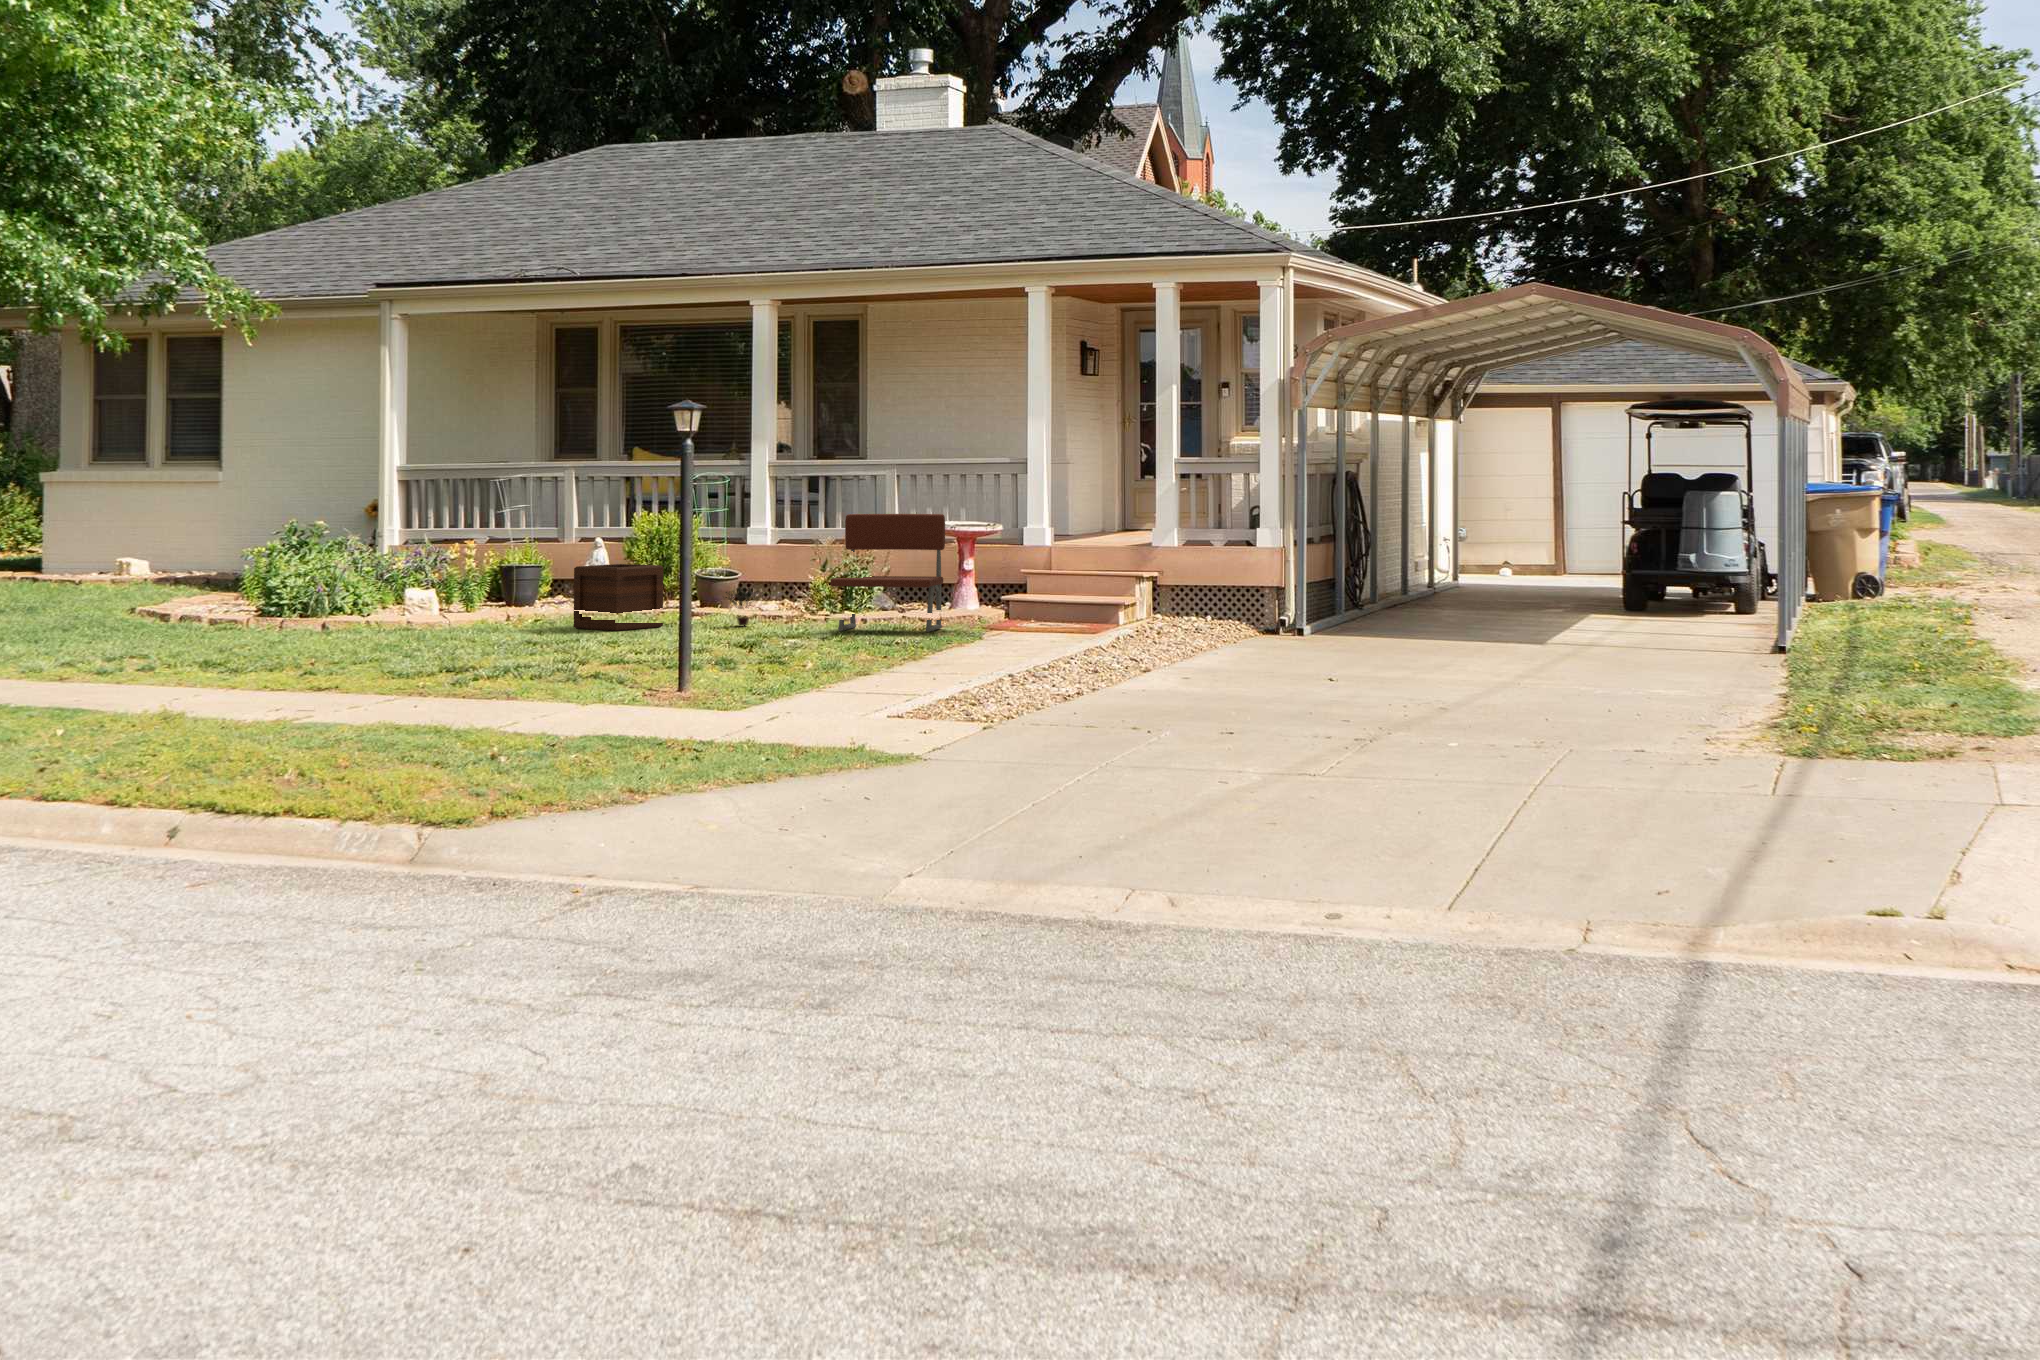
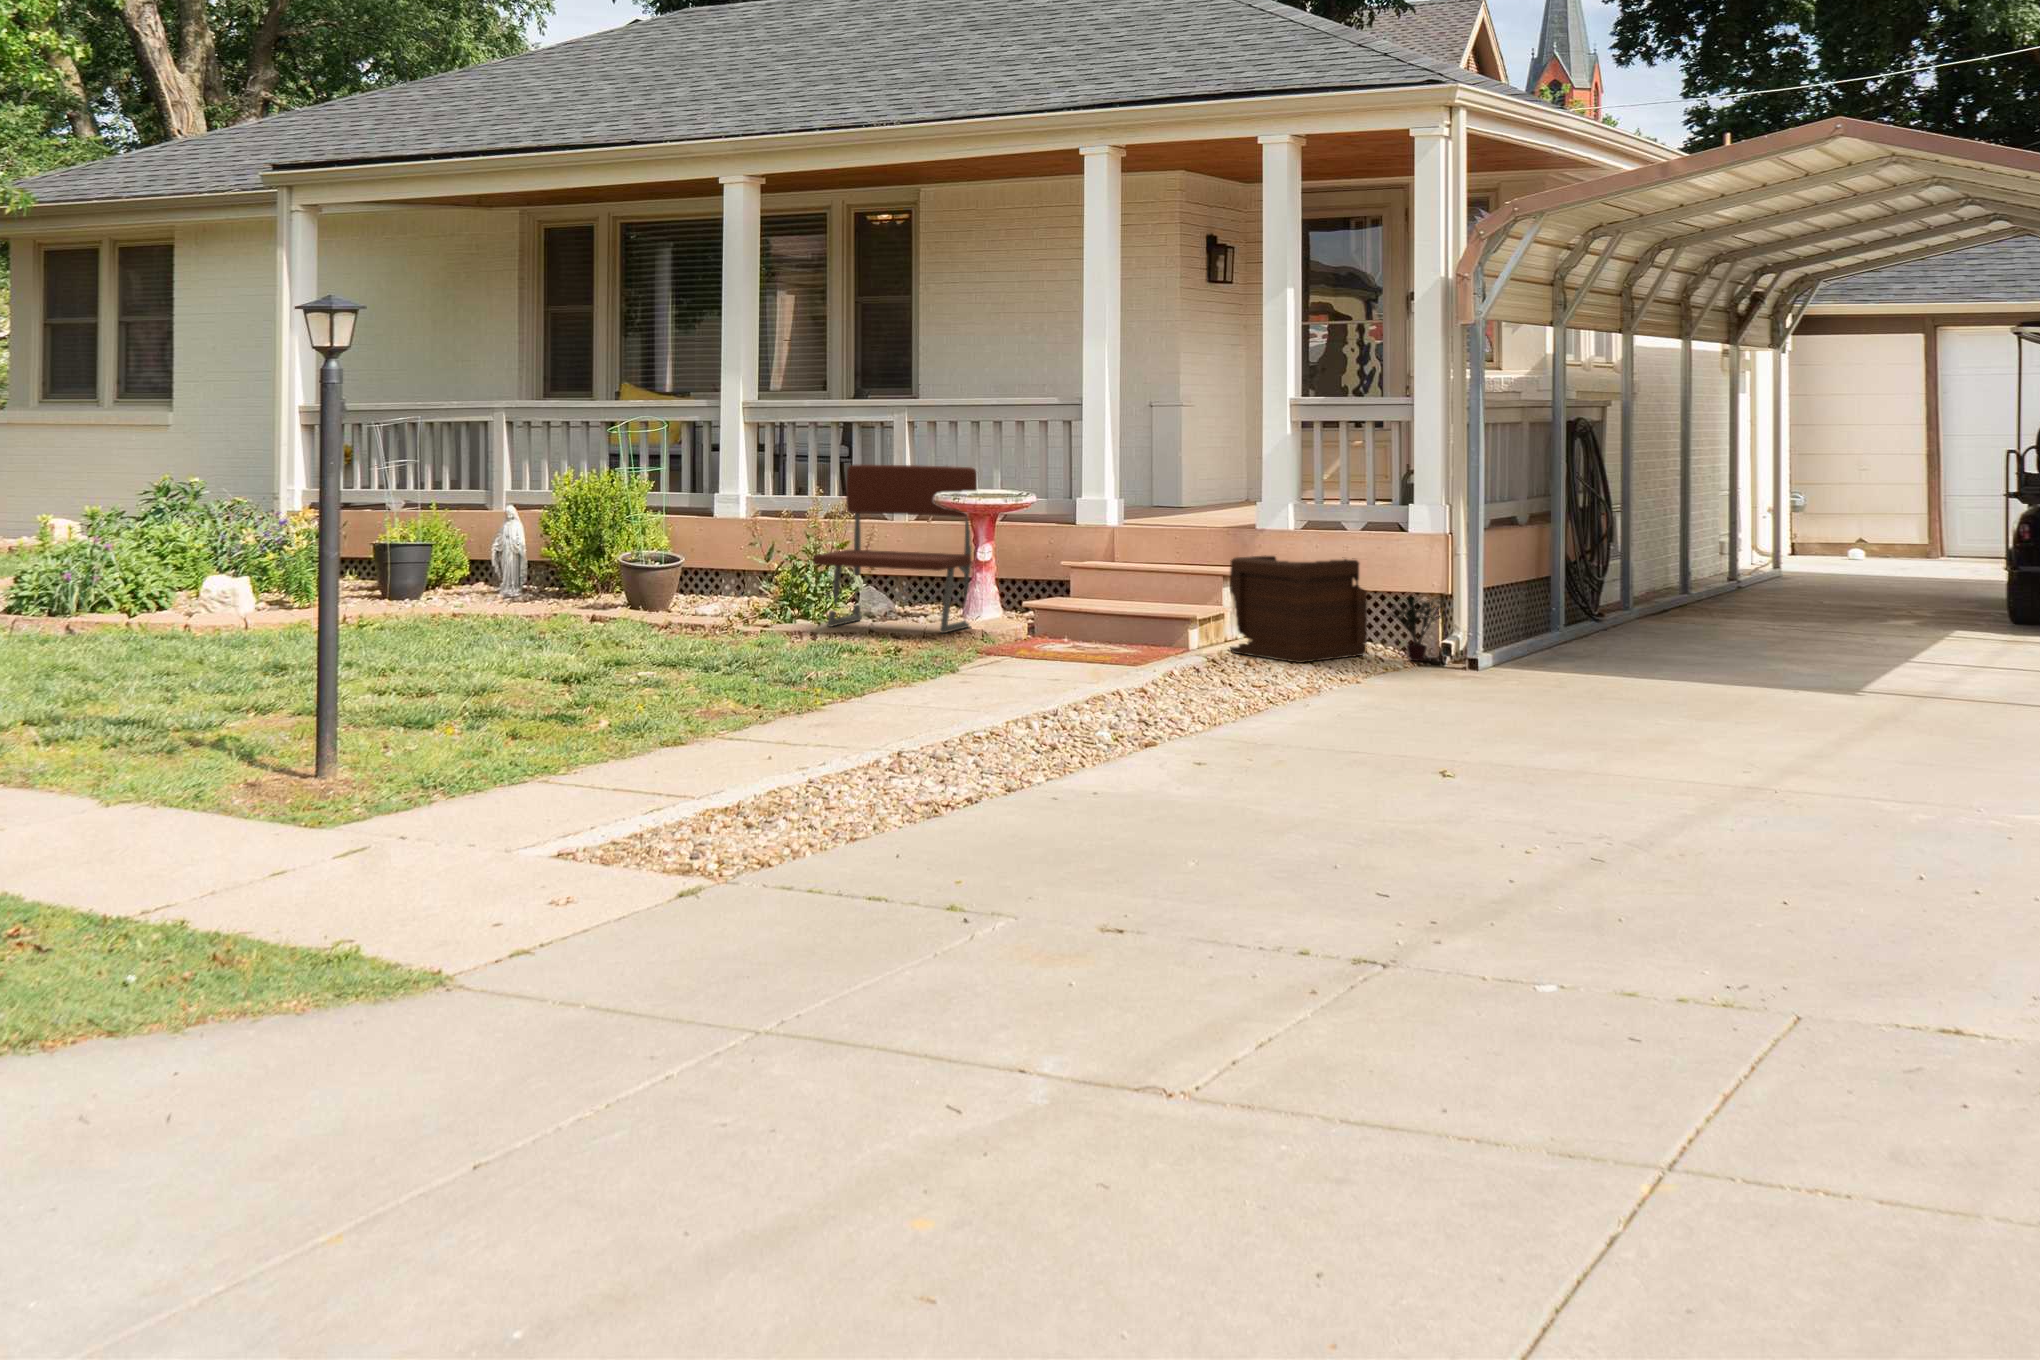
wooden crate: present [574,564,663,631] -> present [1230,555,1367,663]
potted plant: present [725,587,763,626] -> present [1387,595,1448,661]

